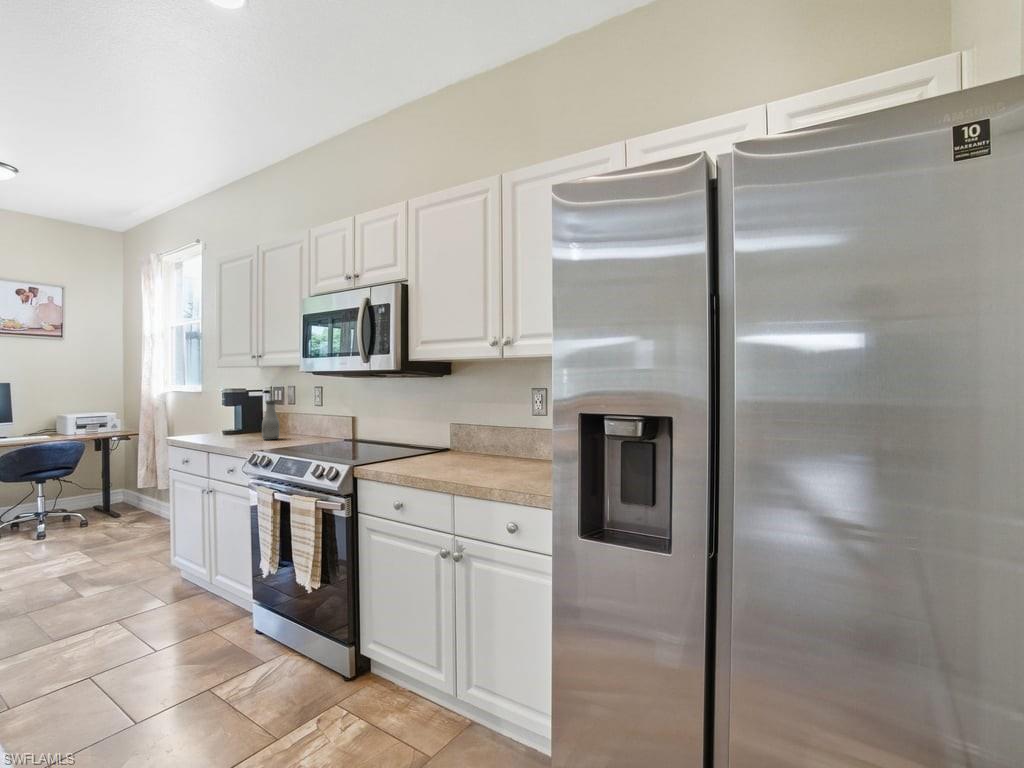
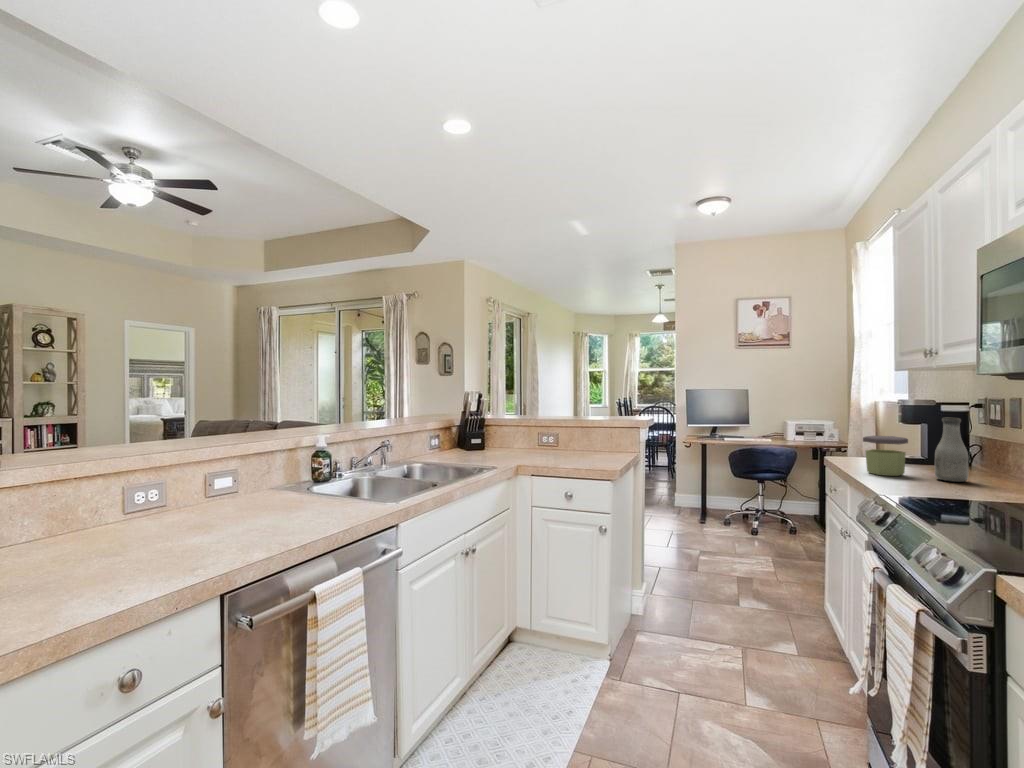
jar: none [218,416,246,443] -> present [863,436,908,476]

